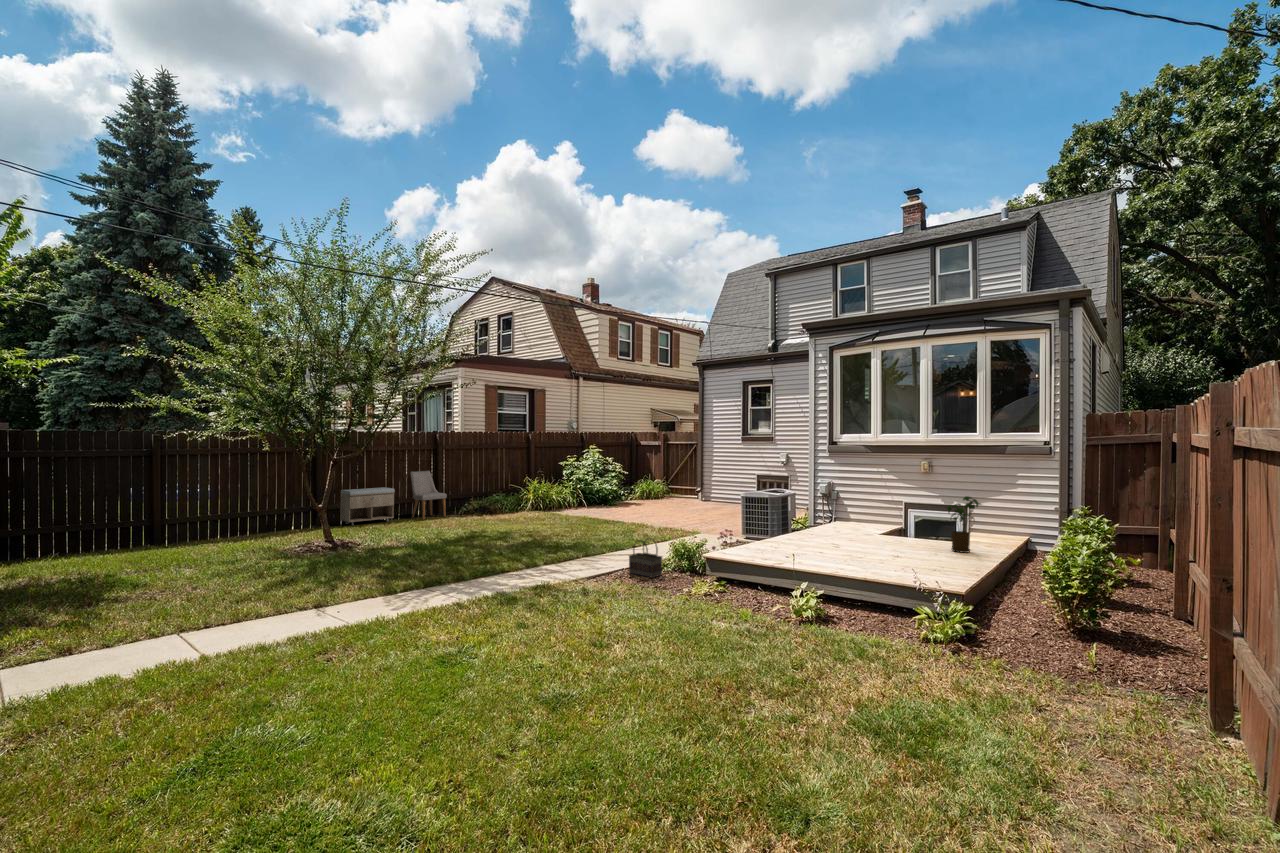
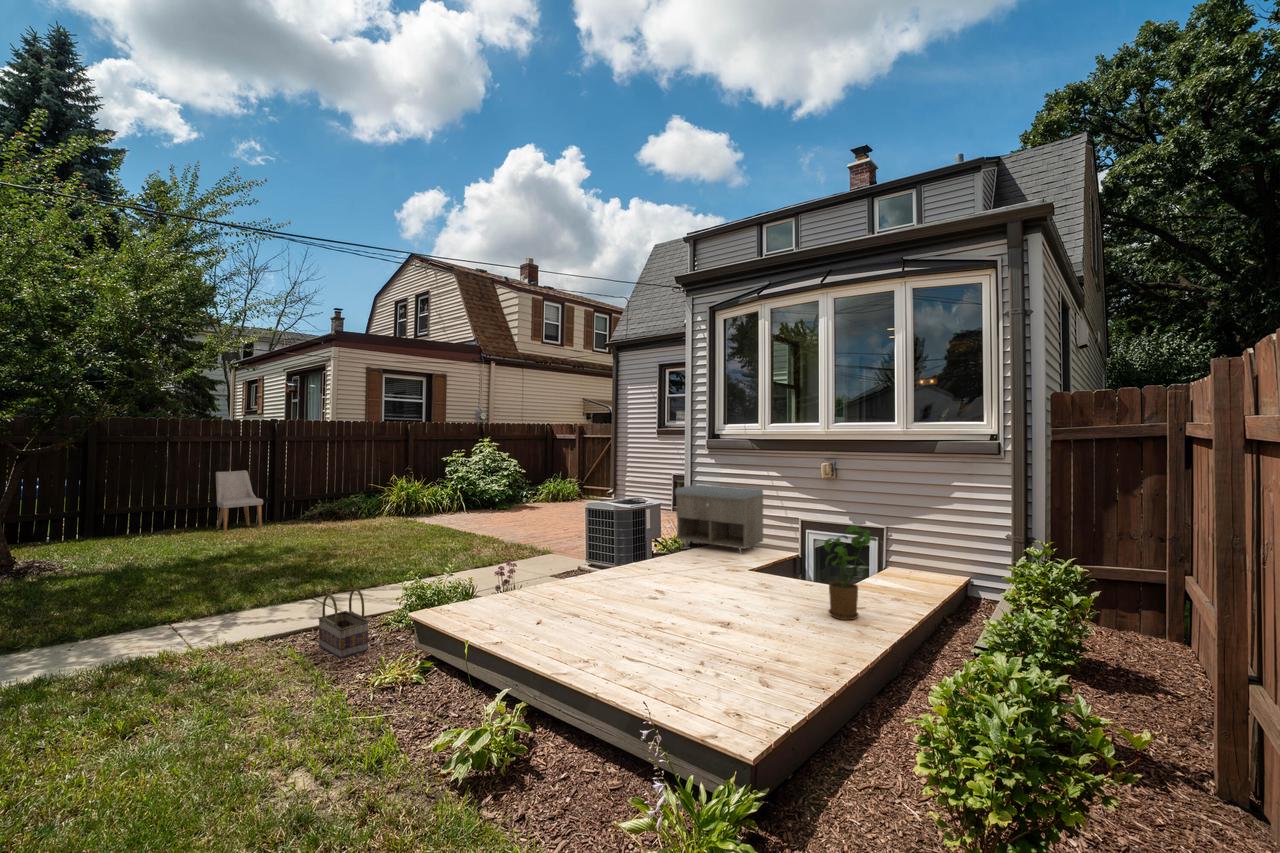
storage bench: present [340,487,395,525] -> present [675,485,763,553]

